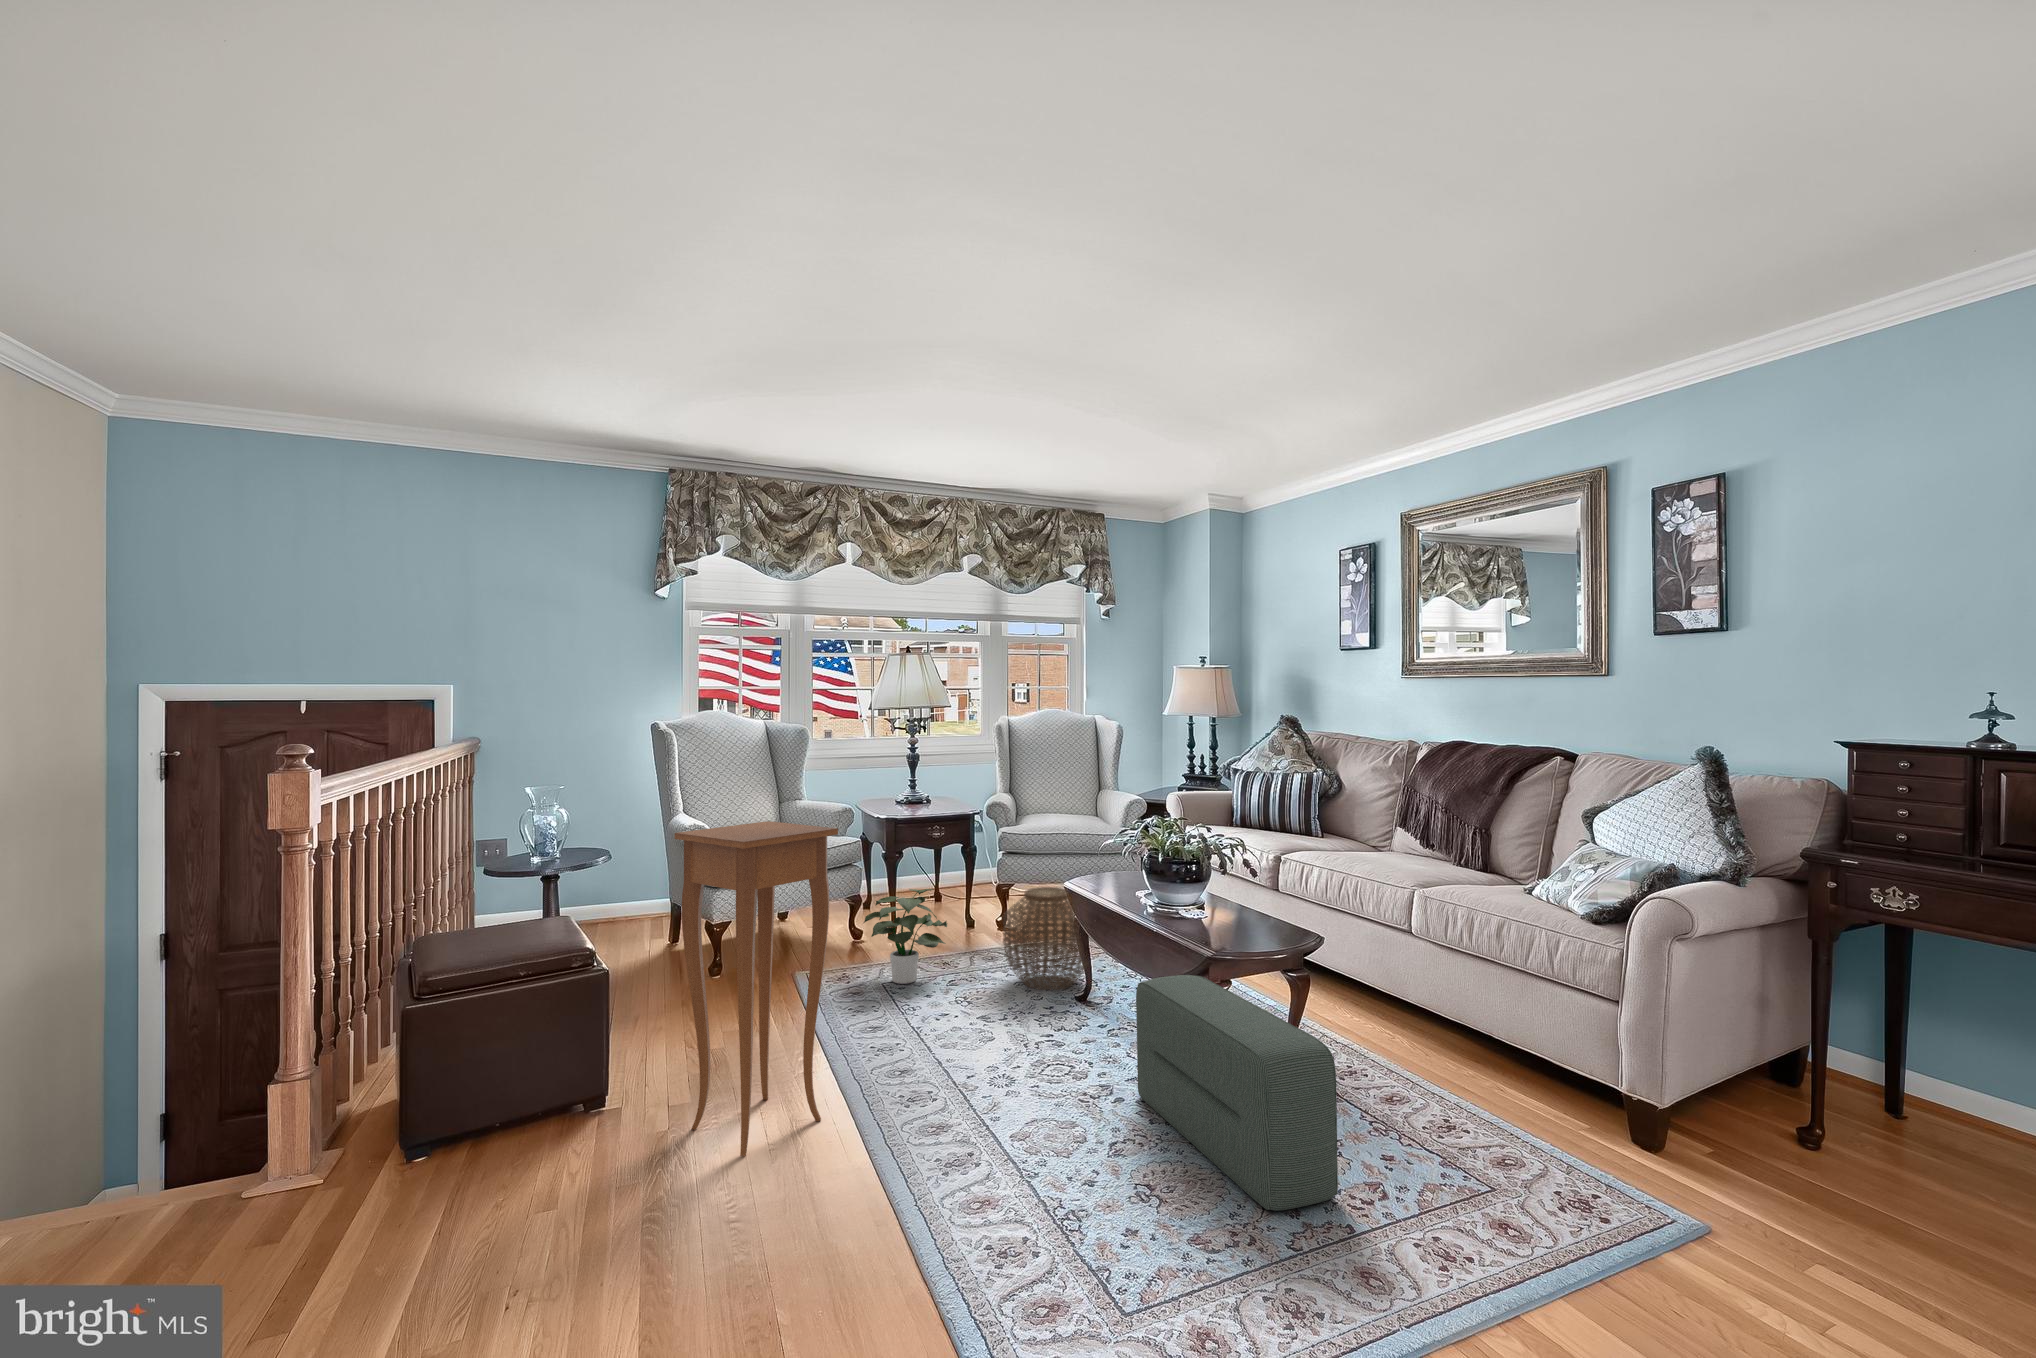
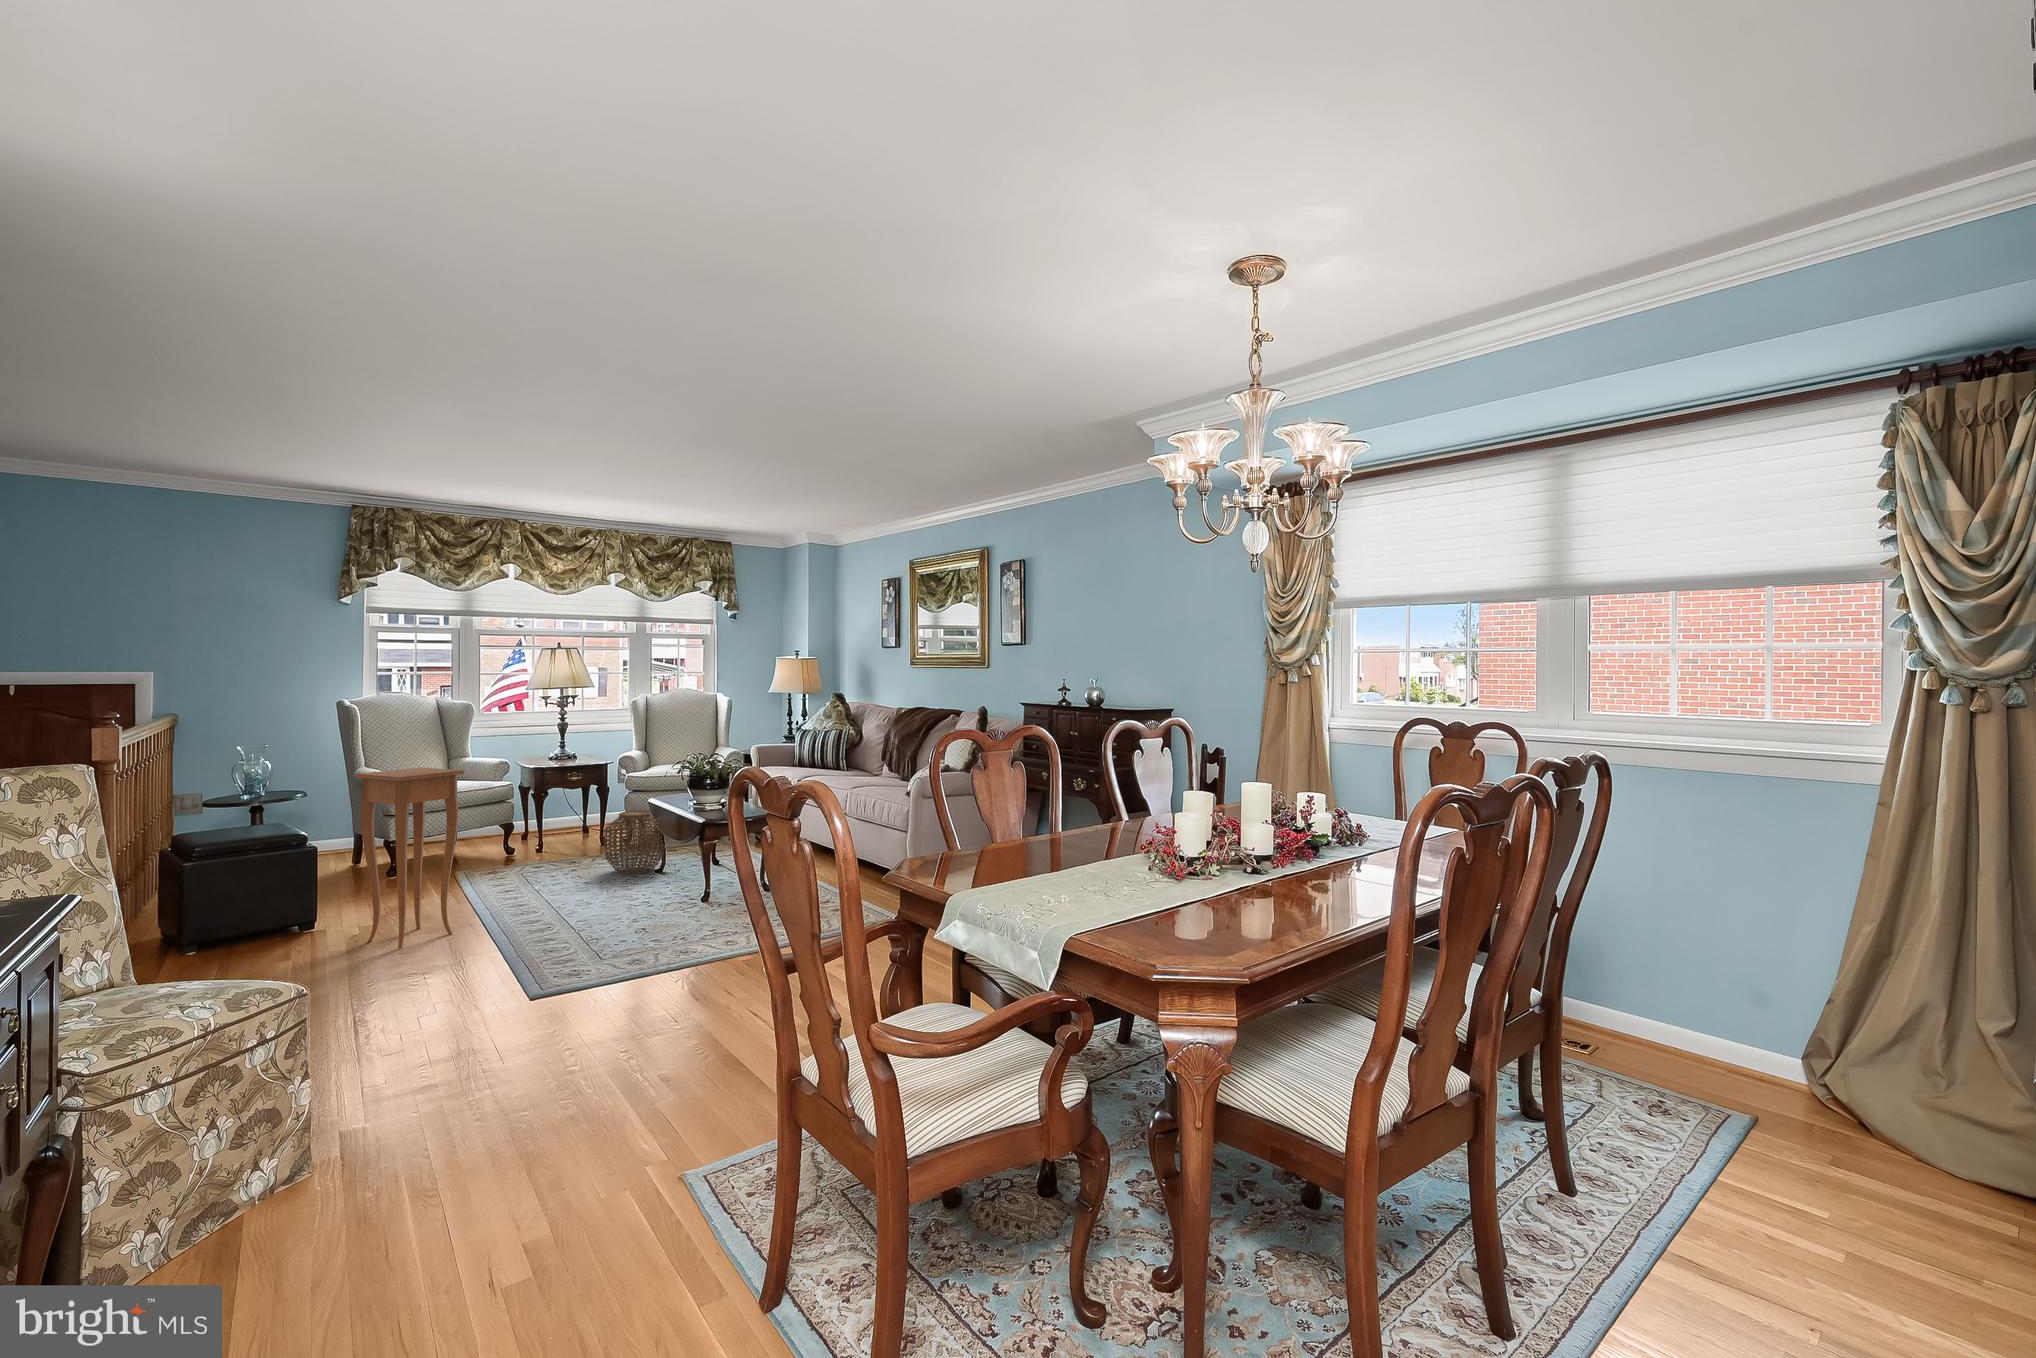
potted plant: present [864,889,947,984] -> none [504,814,569,876]
pouf: present [1136,975,1338,1210] -> none [650,848,722,946]

